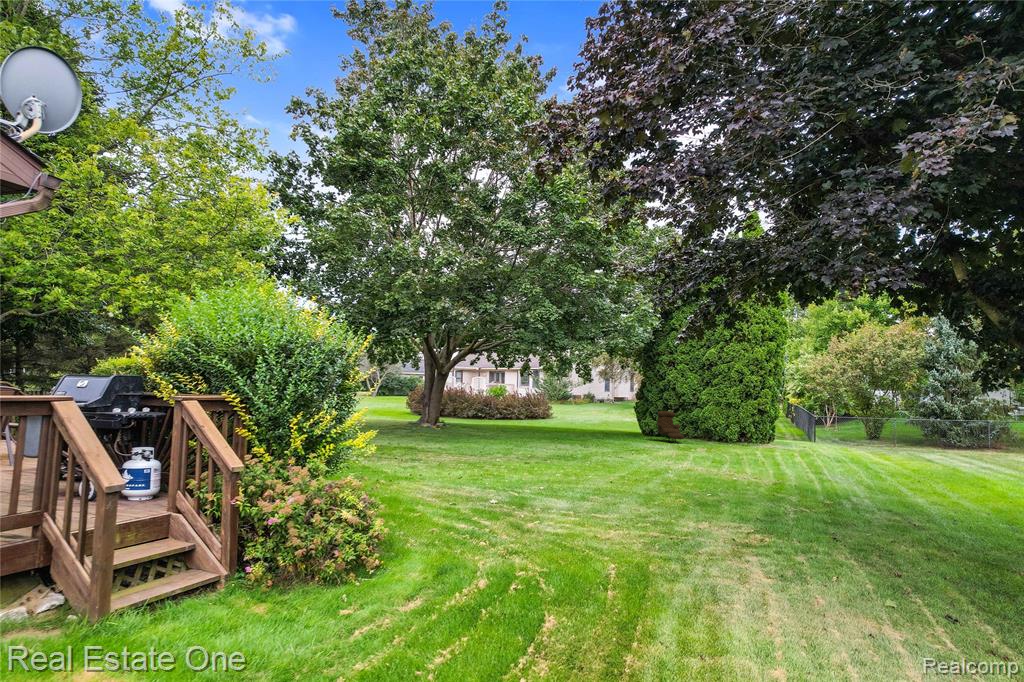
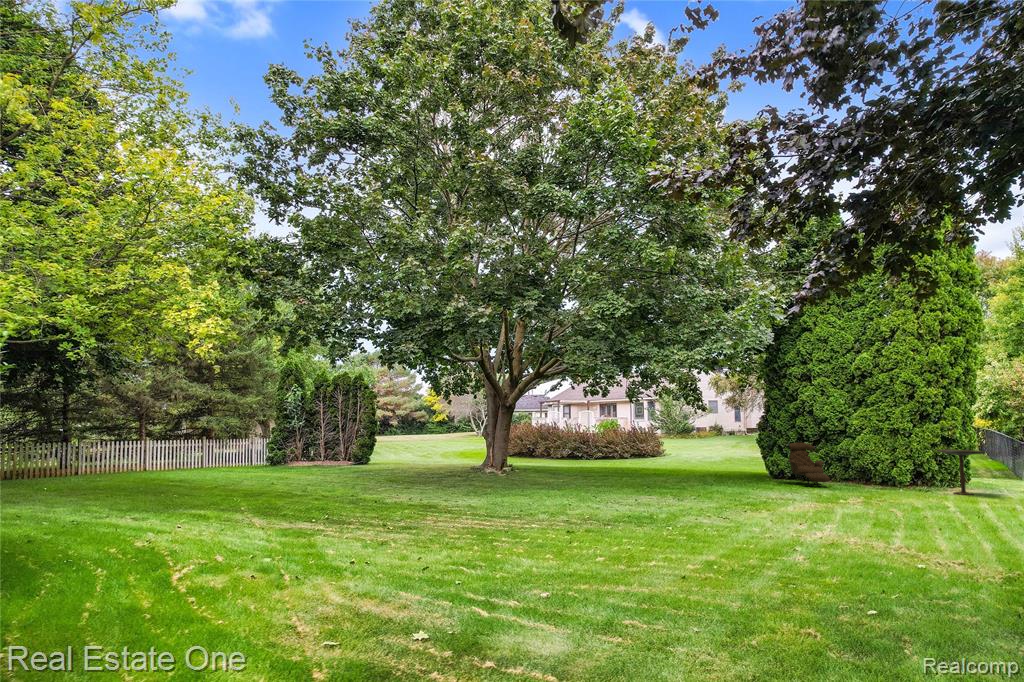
pedestal table: none [754,418,783,449] -> present [937,449,985,495]

